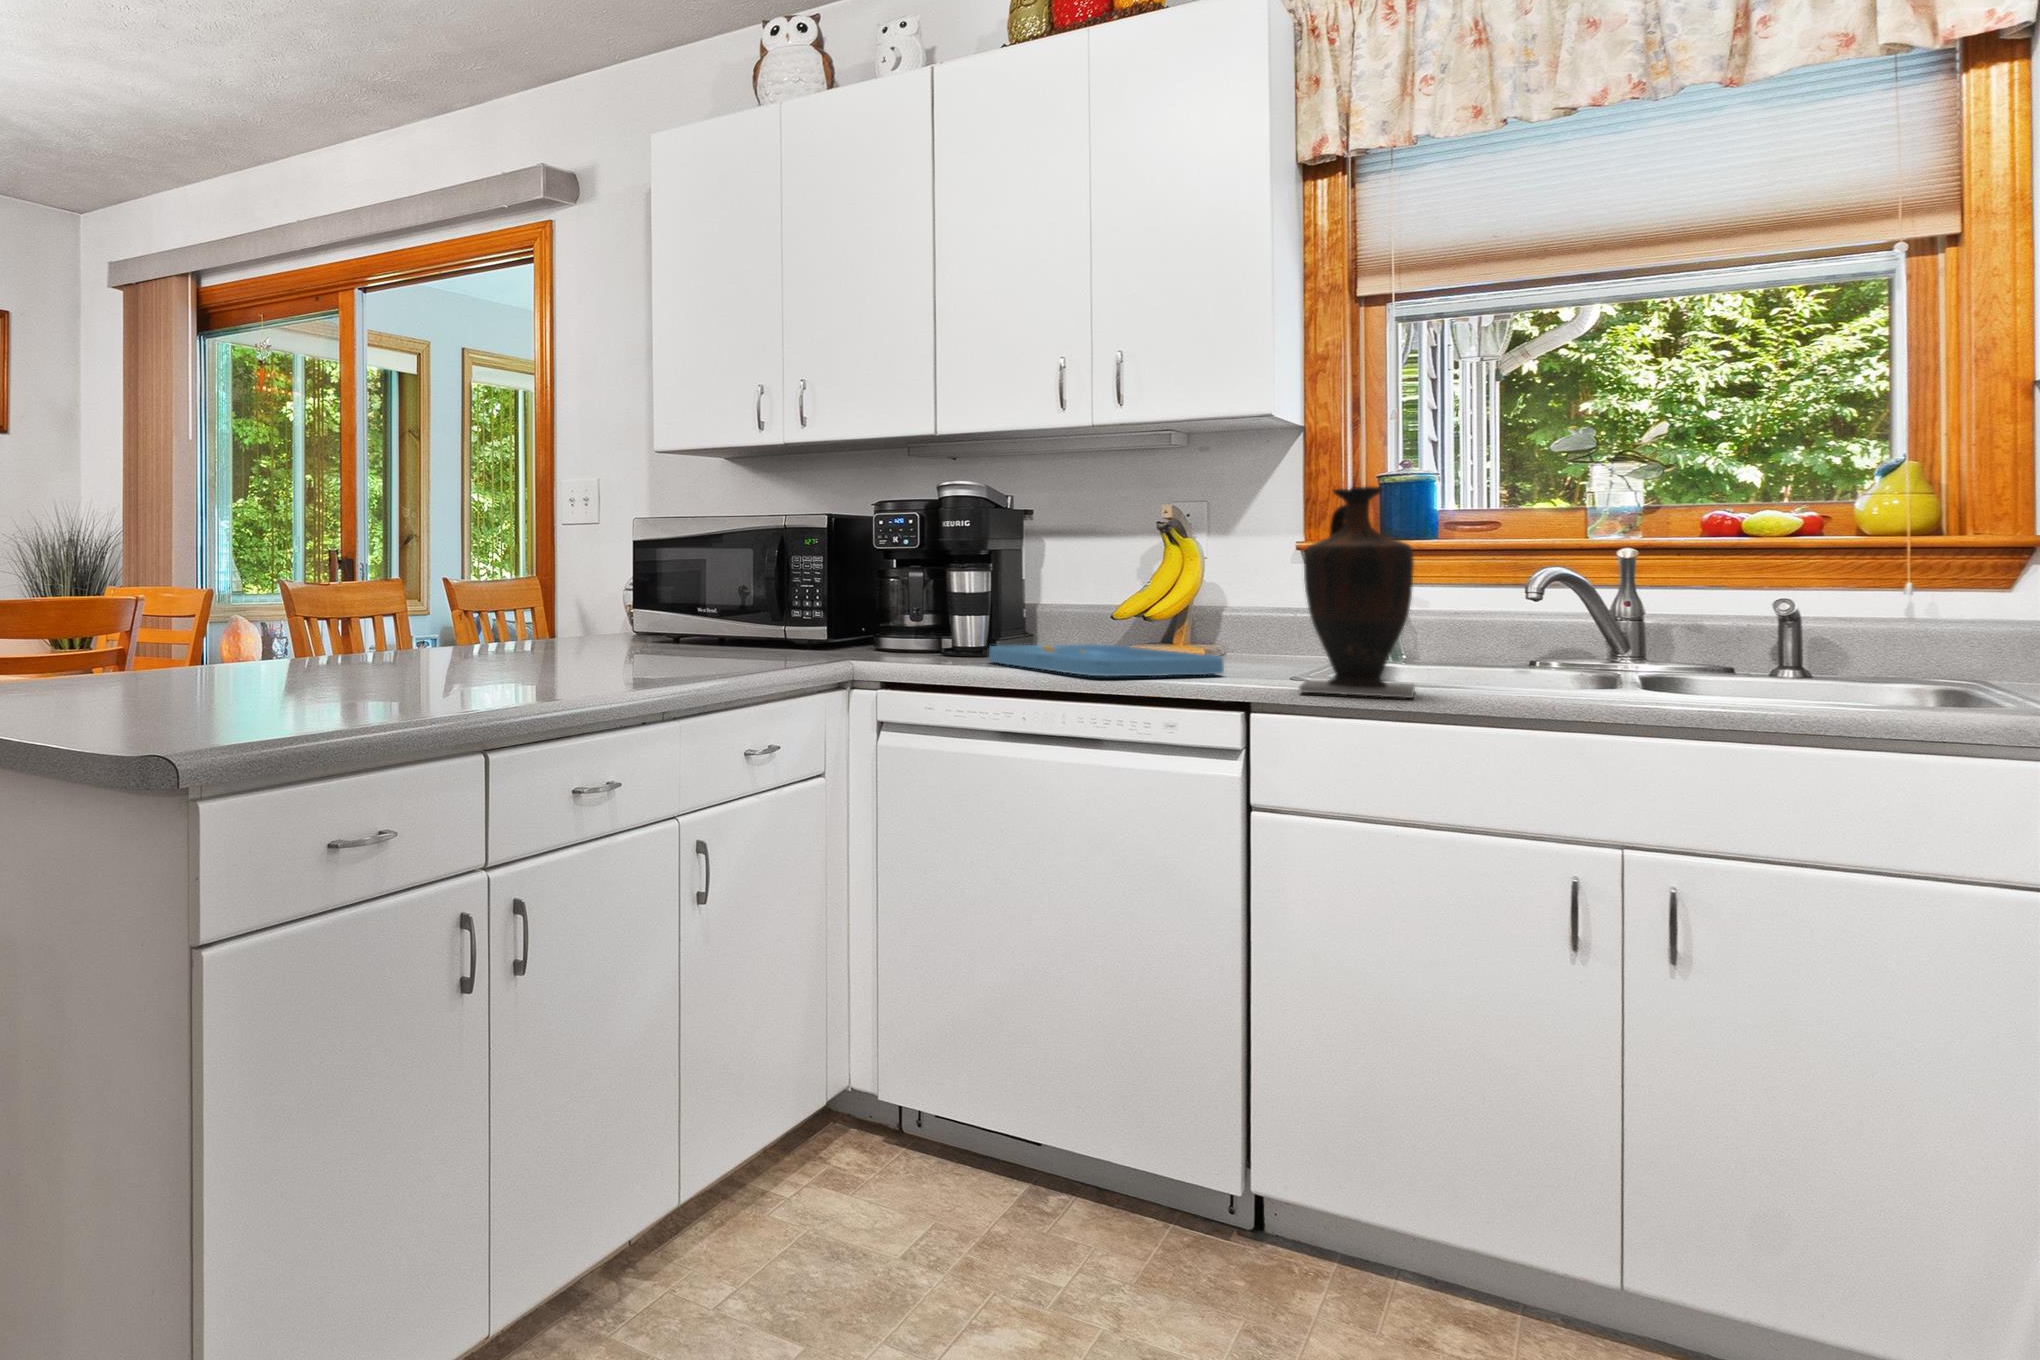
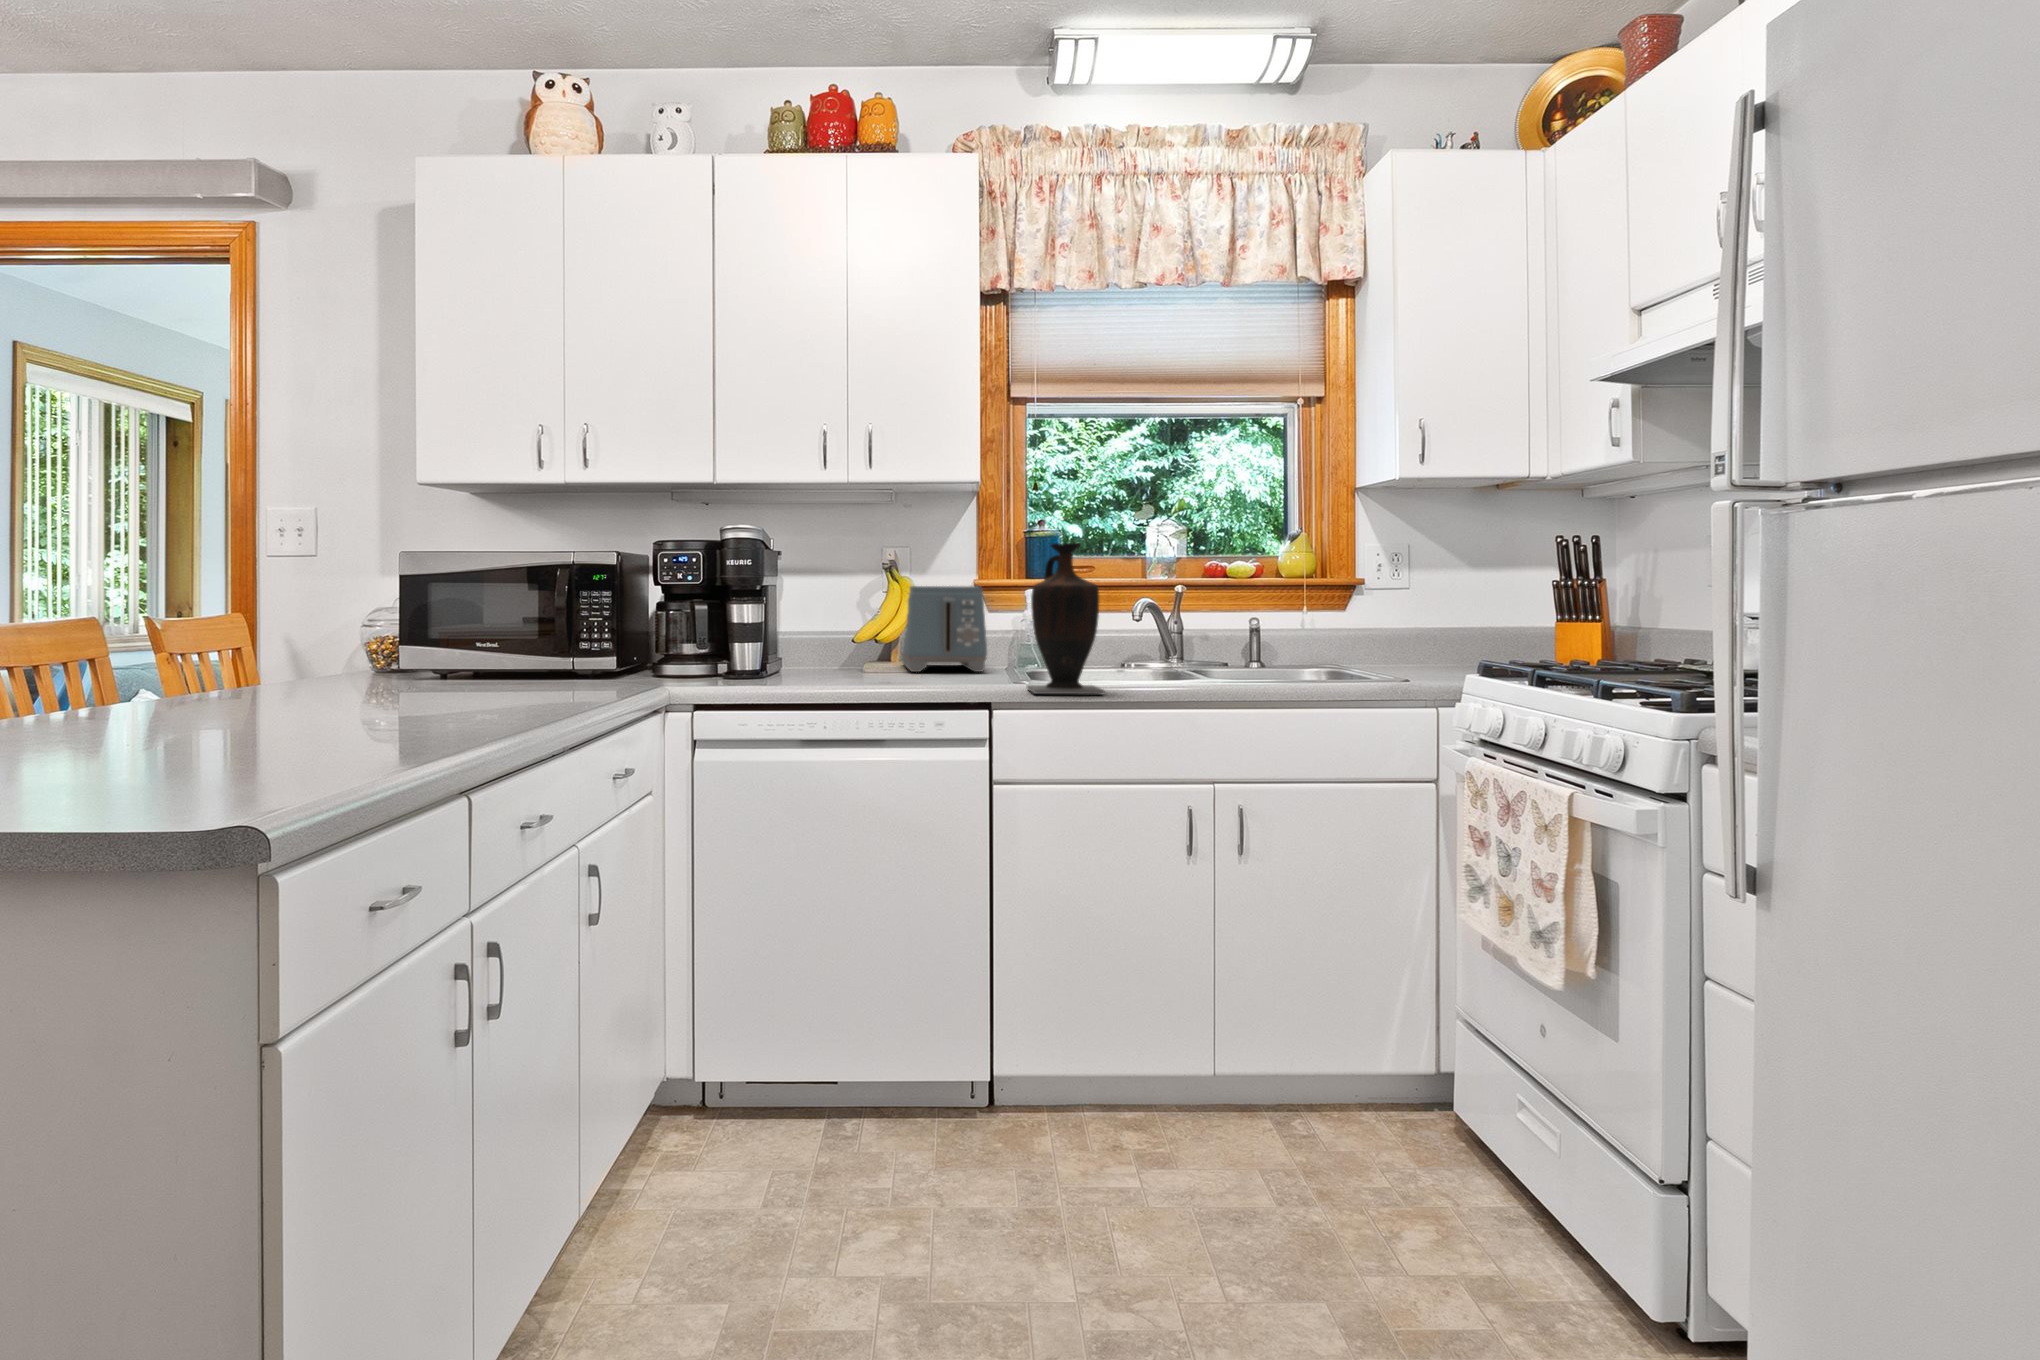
toaster: none [1182,548,1303,659] -> present [902,586,987,672]
tray: present [989,644,1224,676] -> none [777,664,962,689]

